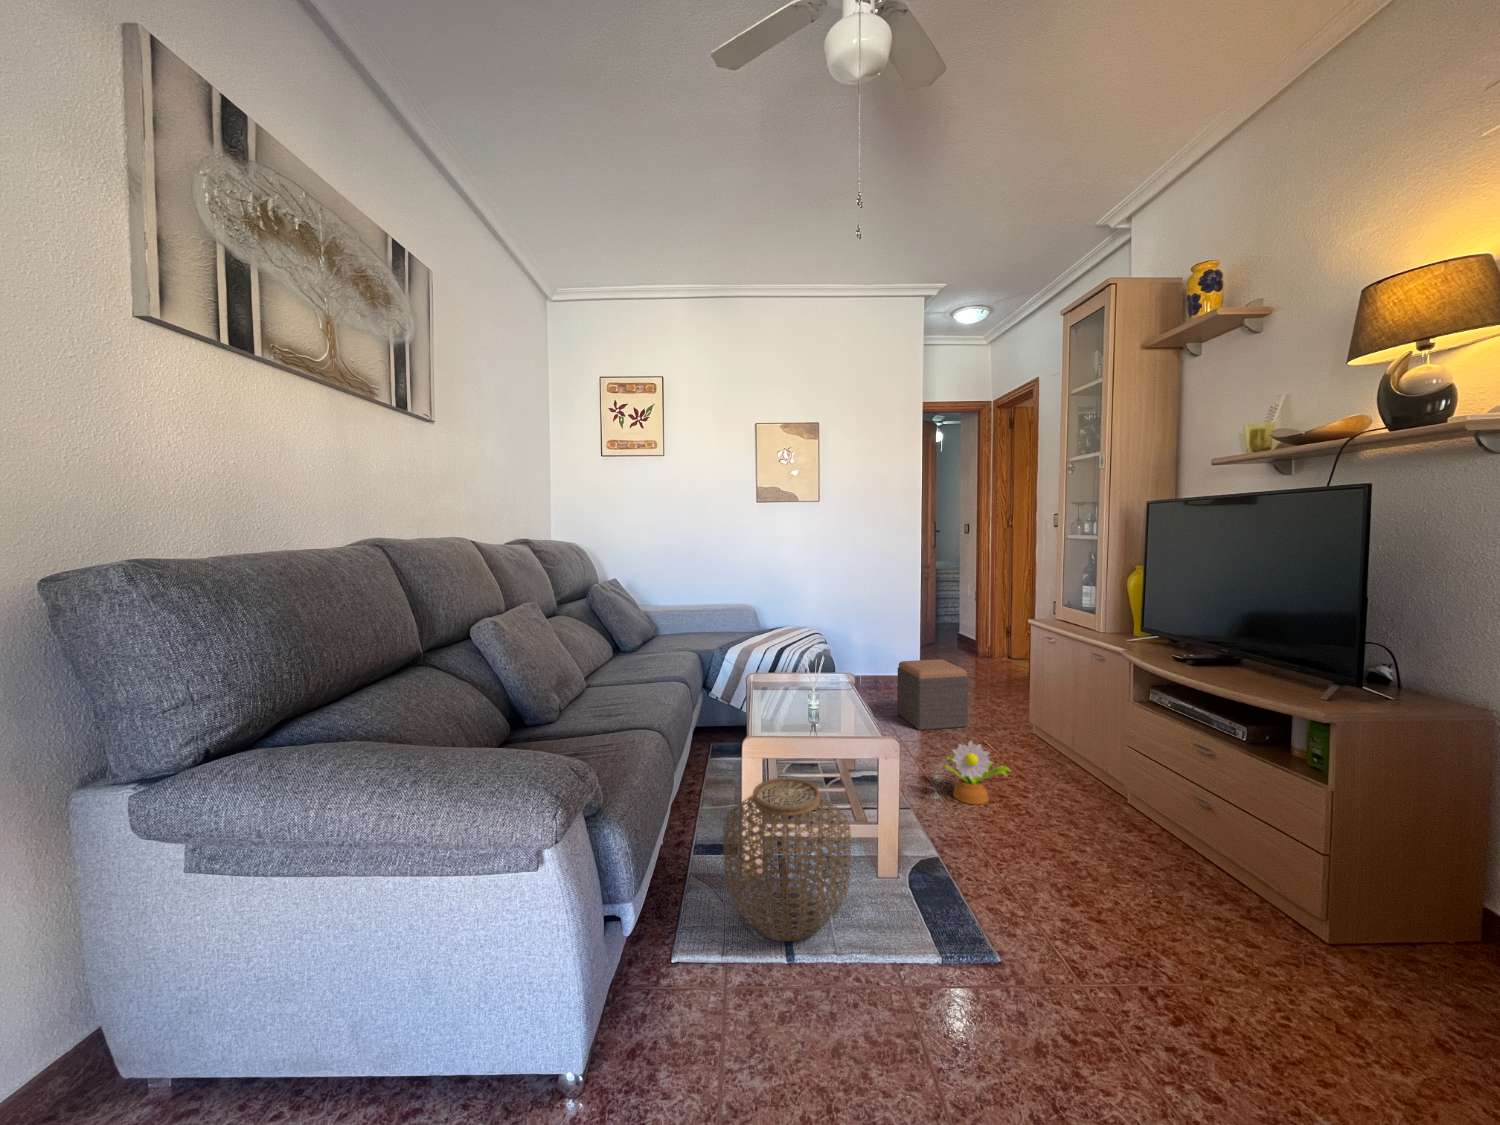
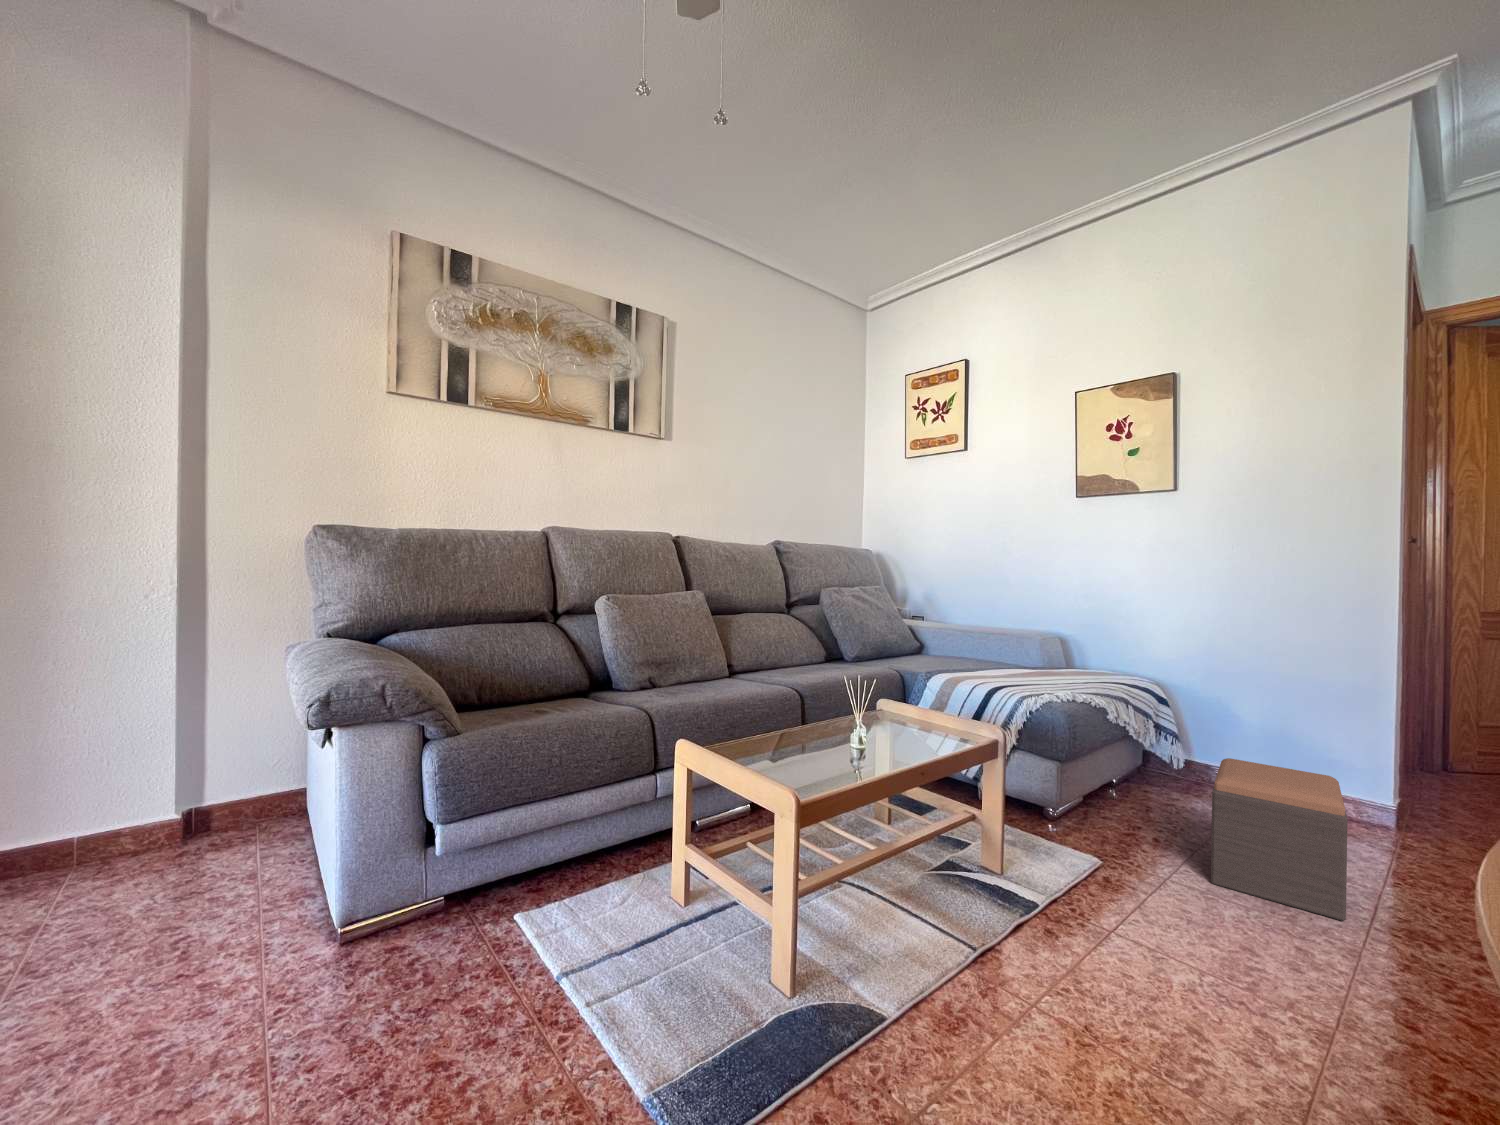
decorative plant: present [939,741,1009,804] -> none [1039,885,1183,1024]
woven basket: present [724,778,851,941] -> none [542,787,694,979]

